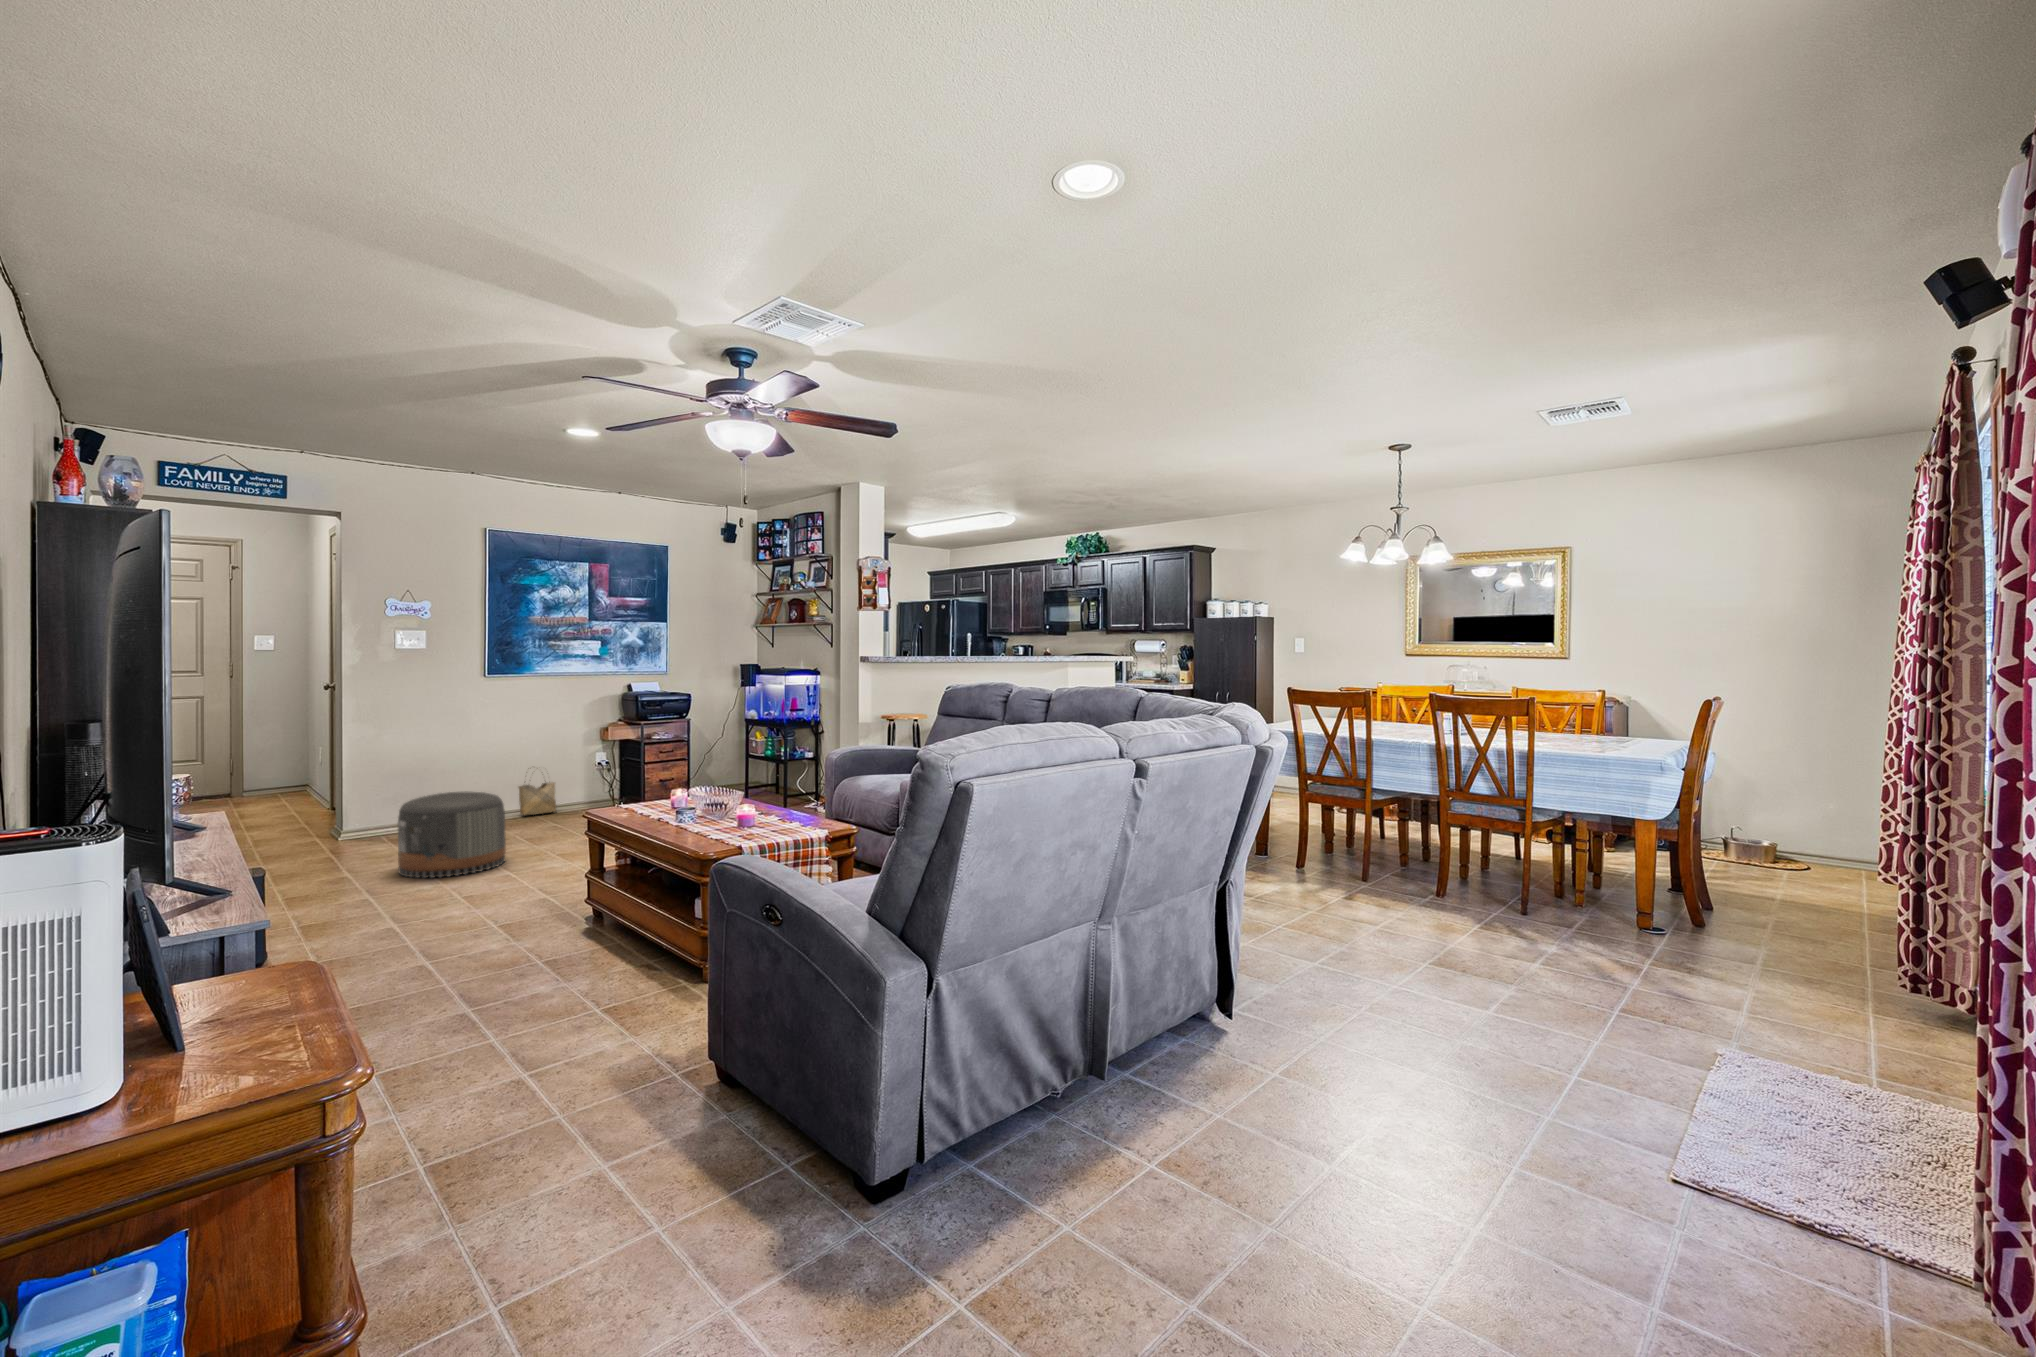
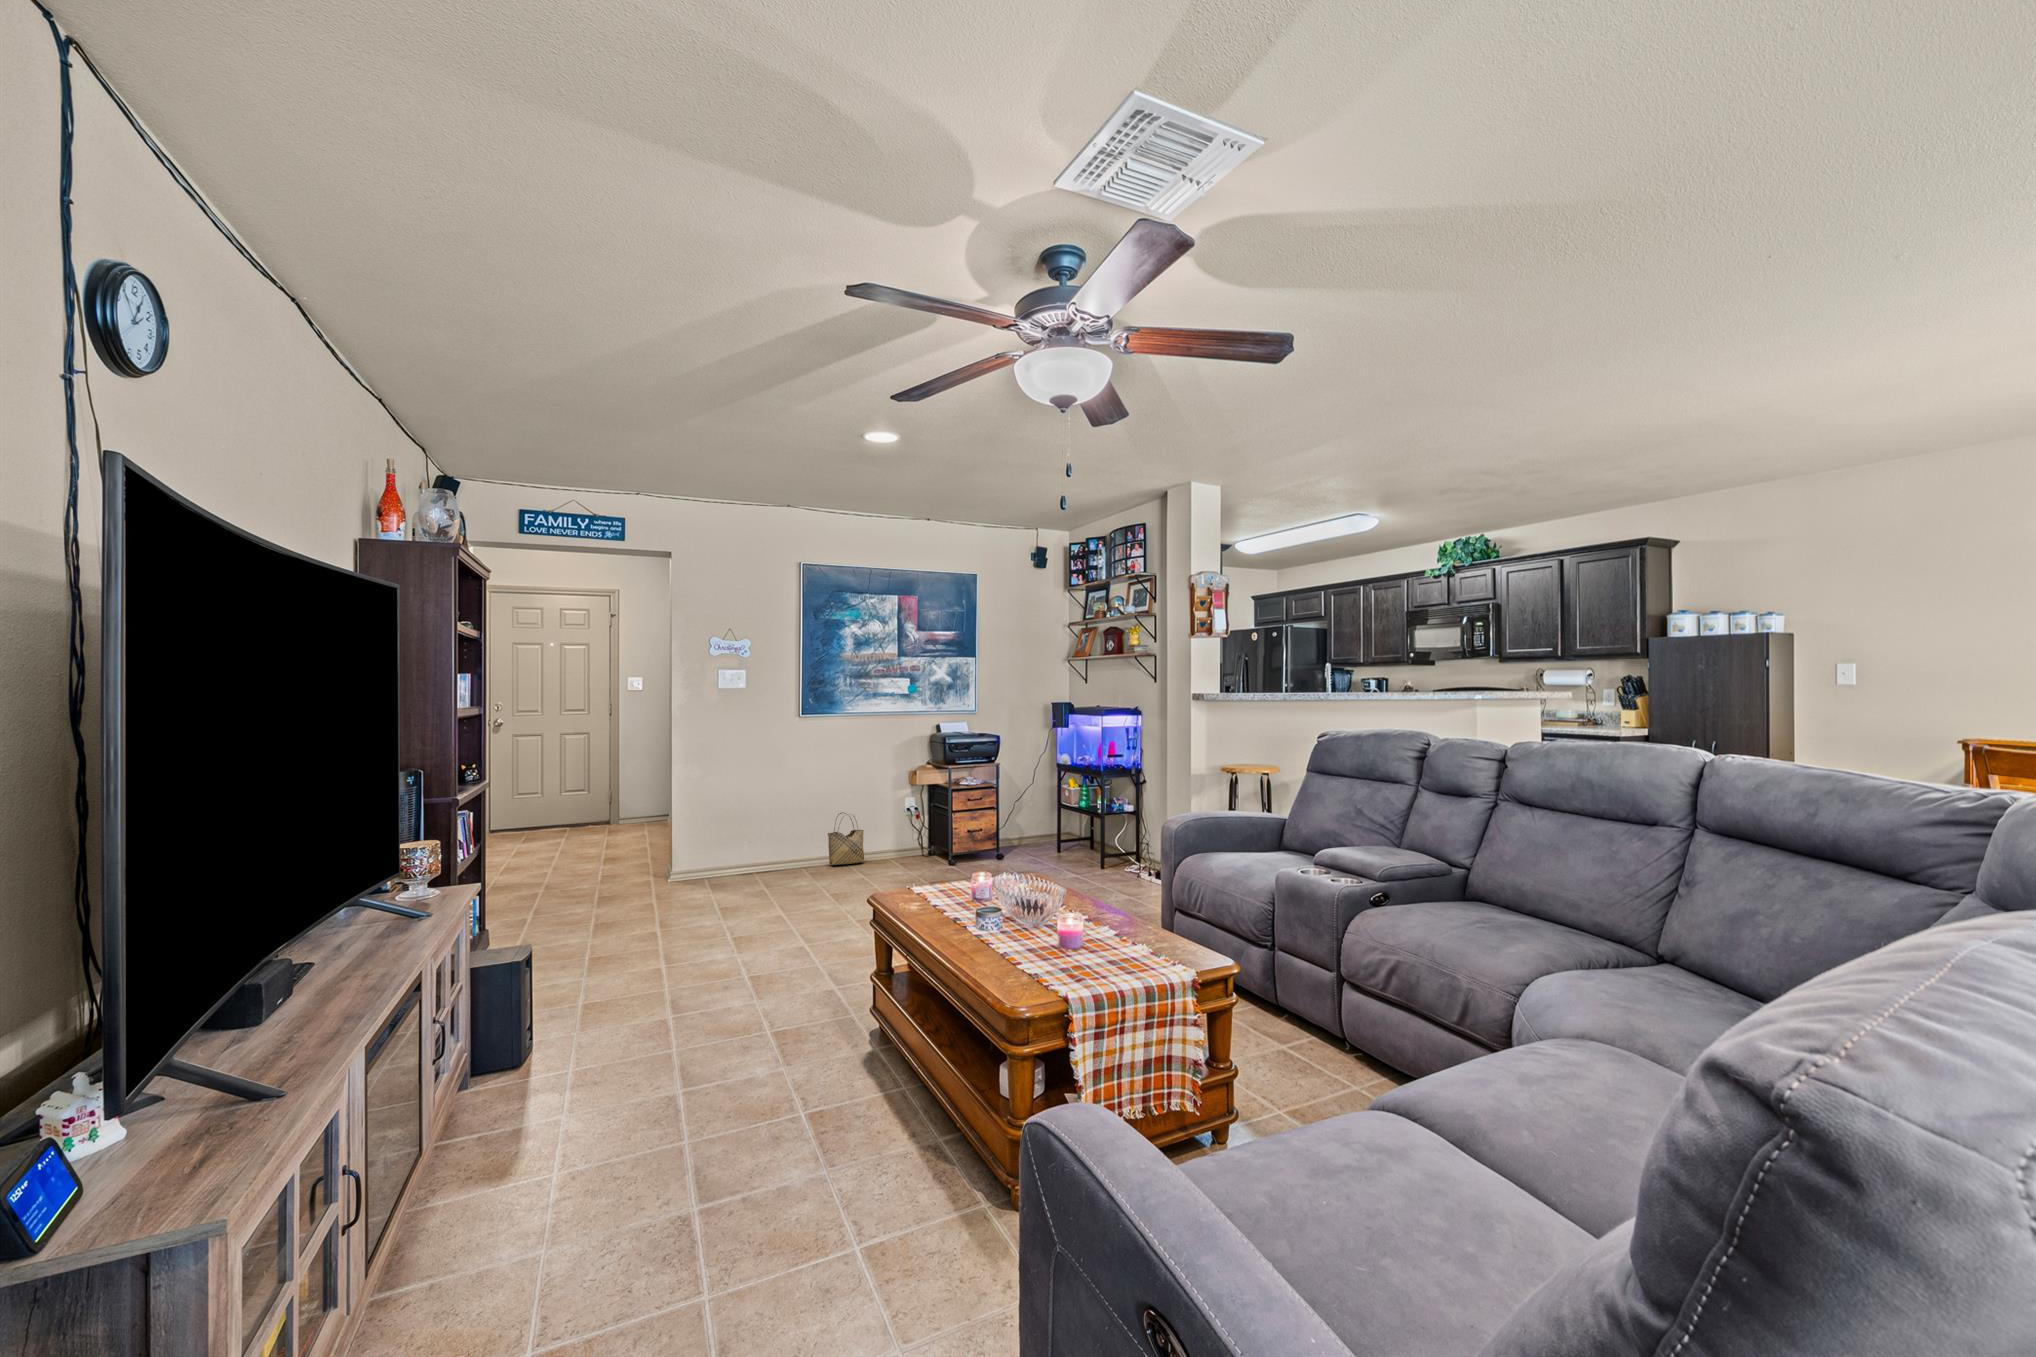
pouf: present [398,791,506,878] -> none [698,846,802,946]

